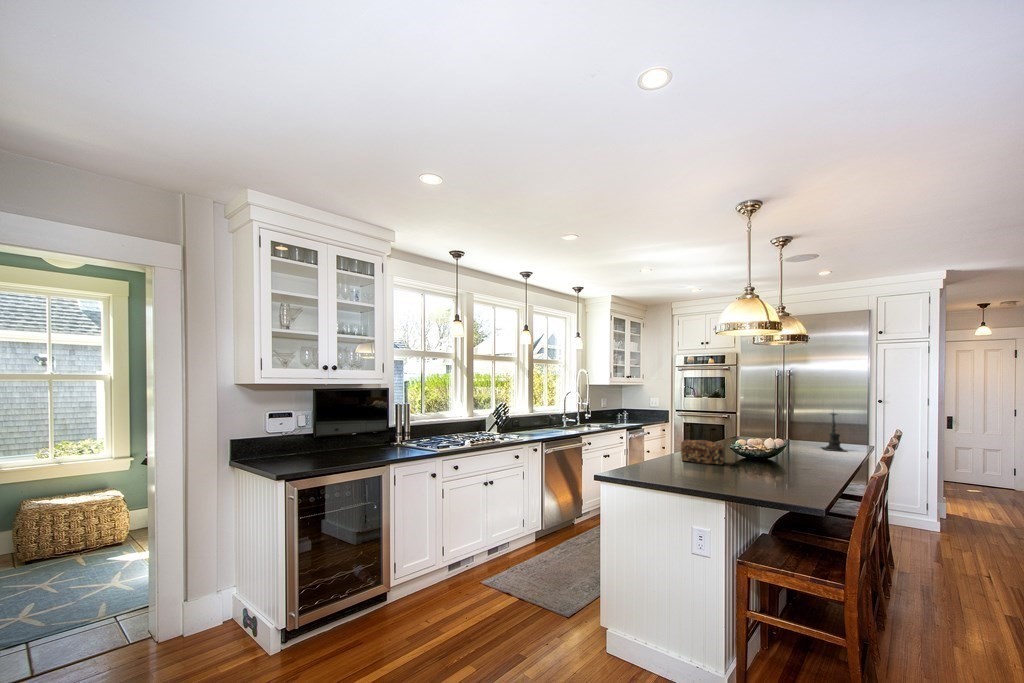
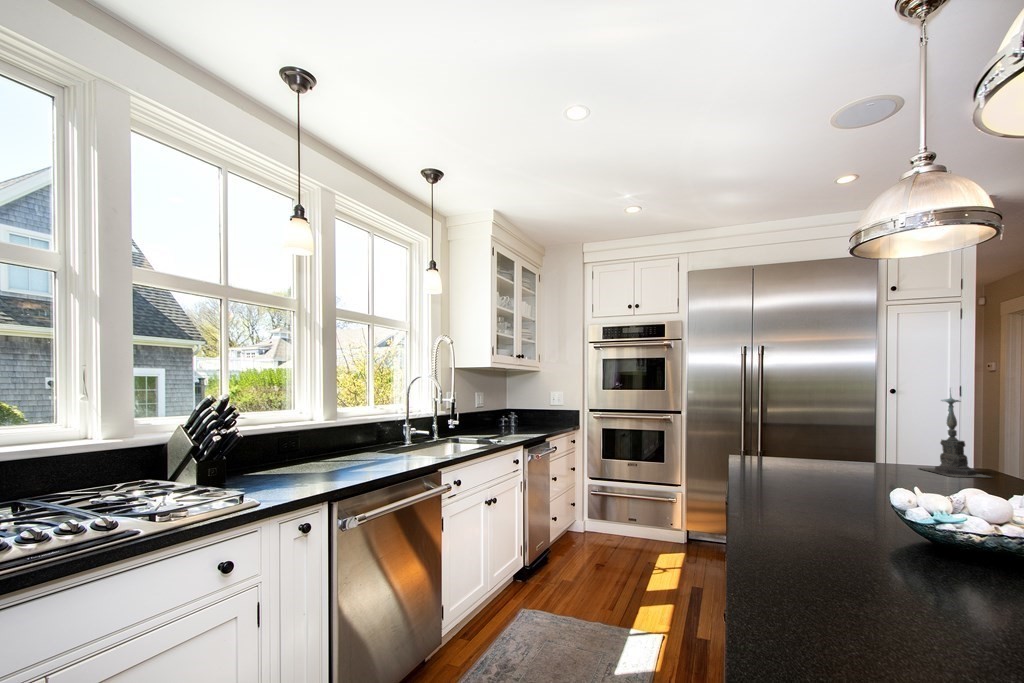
bread loaf: present [681,439,725,464] -> none [775,492,967,588]

